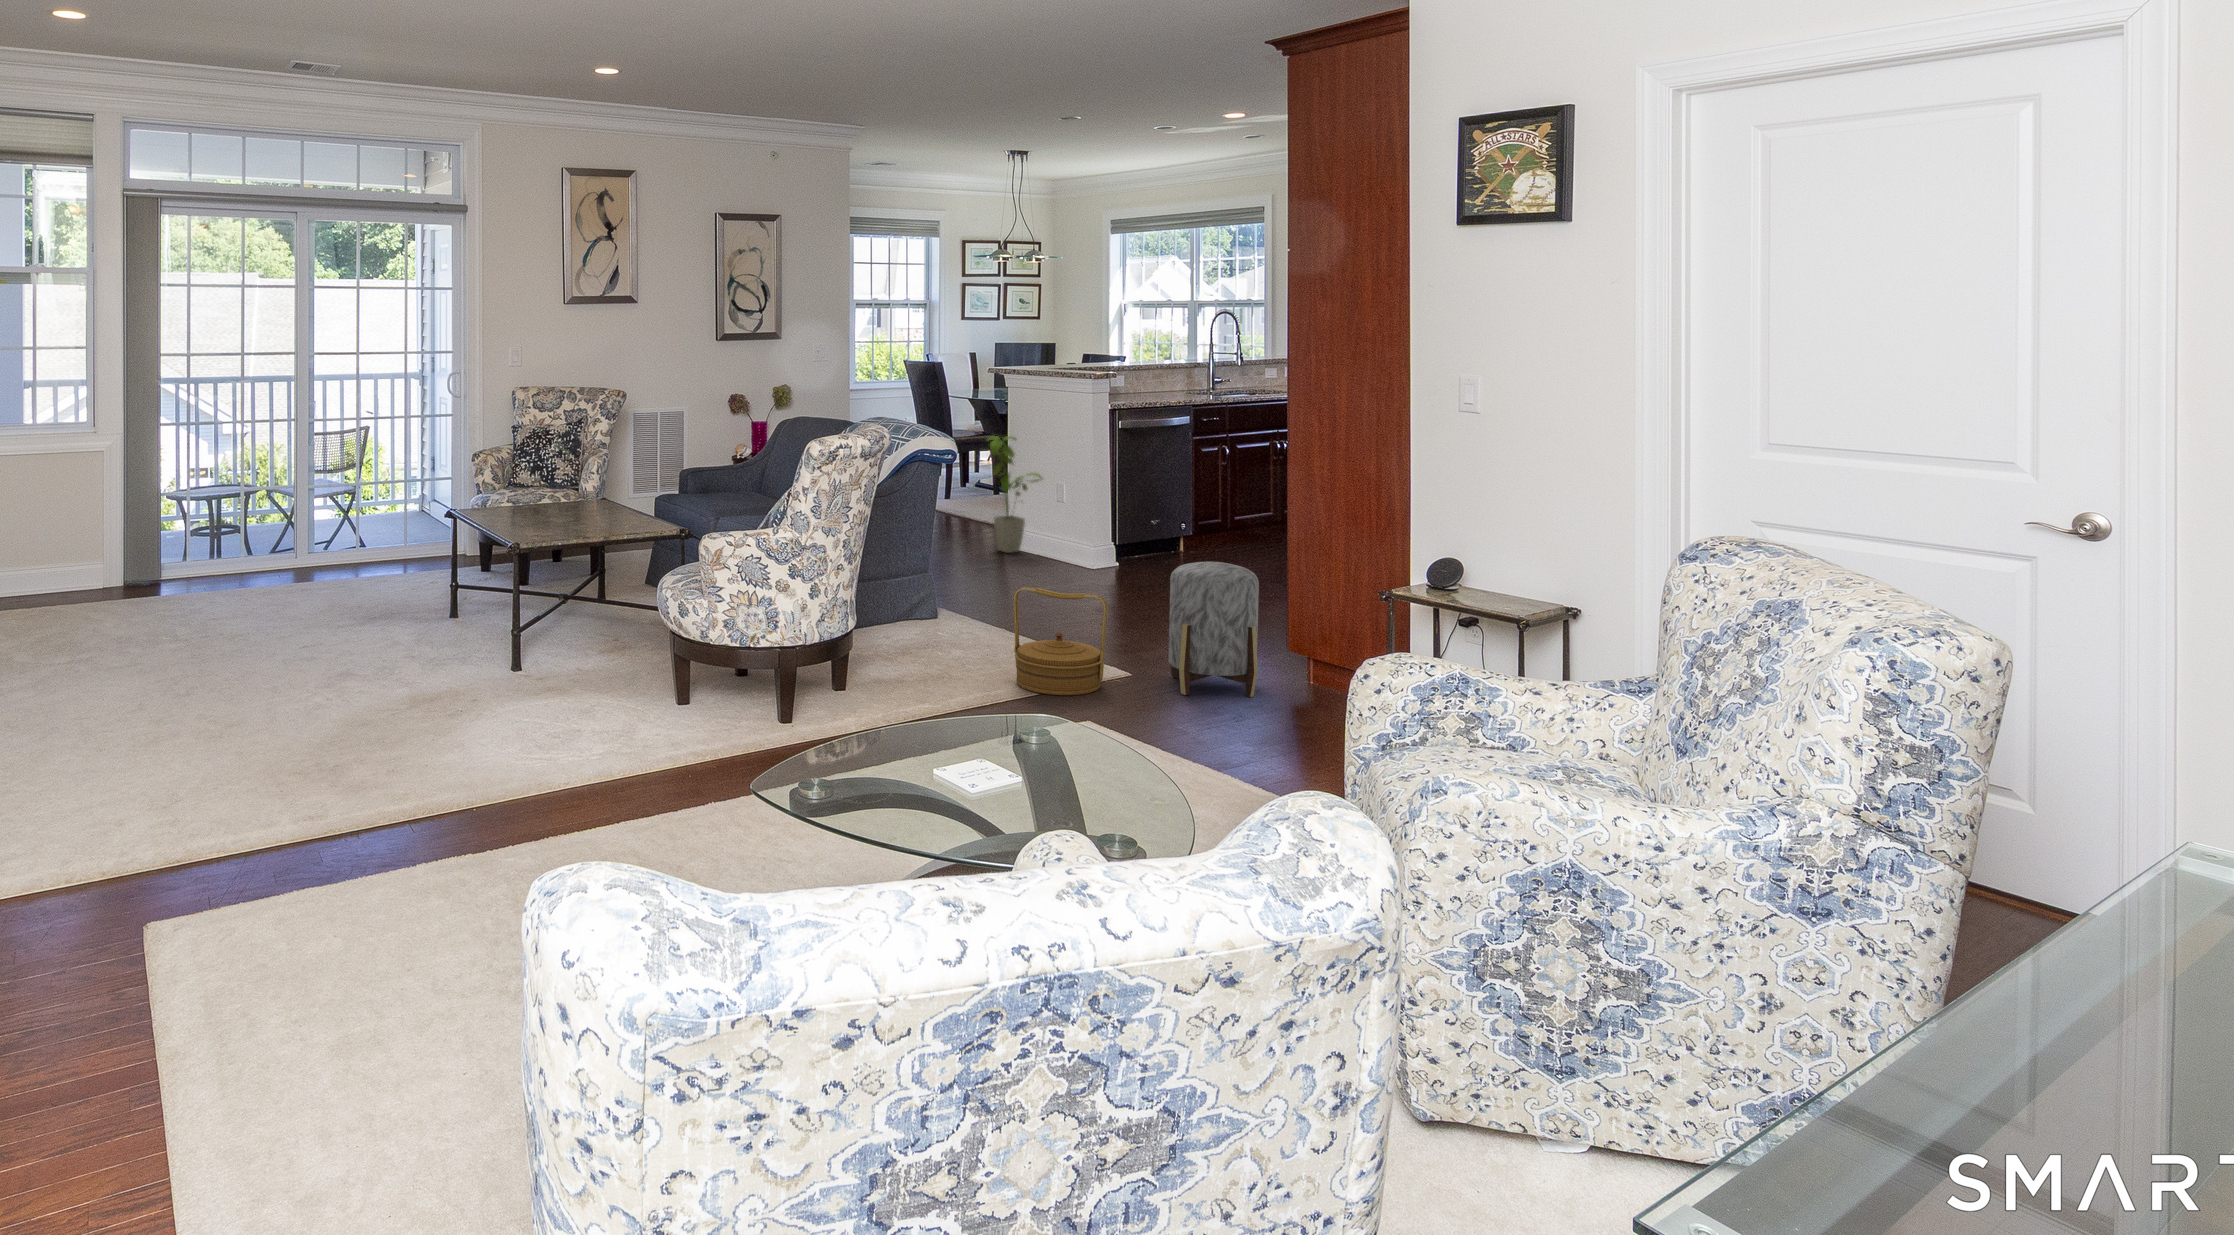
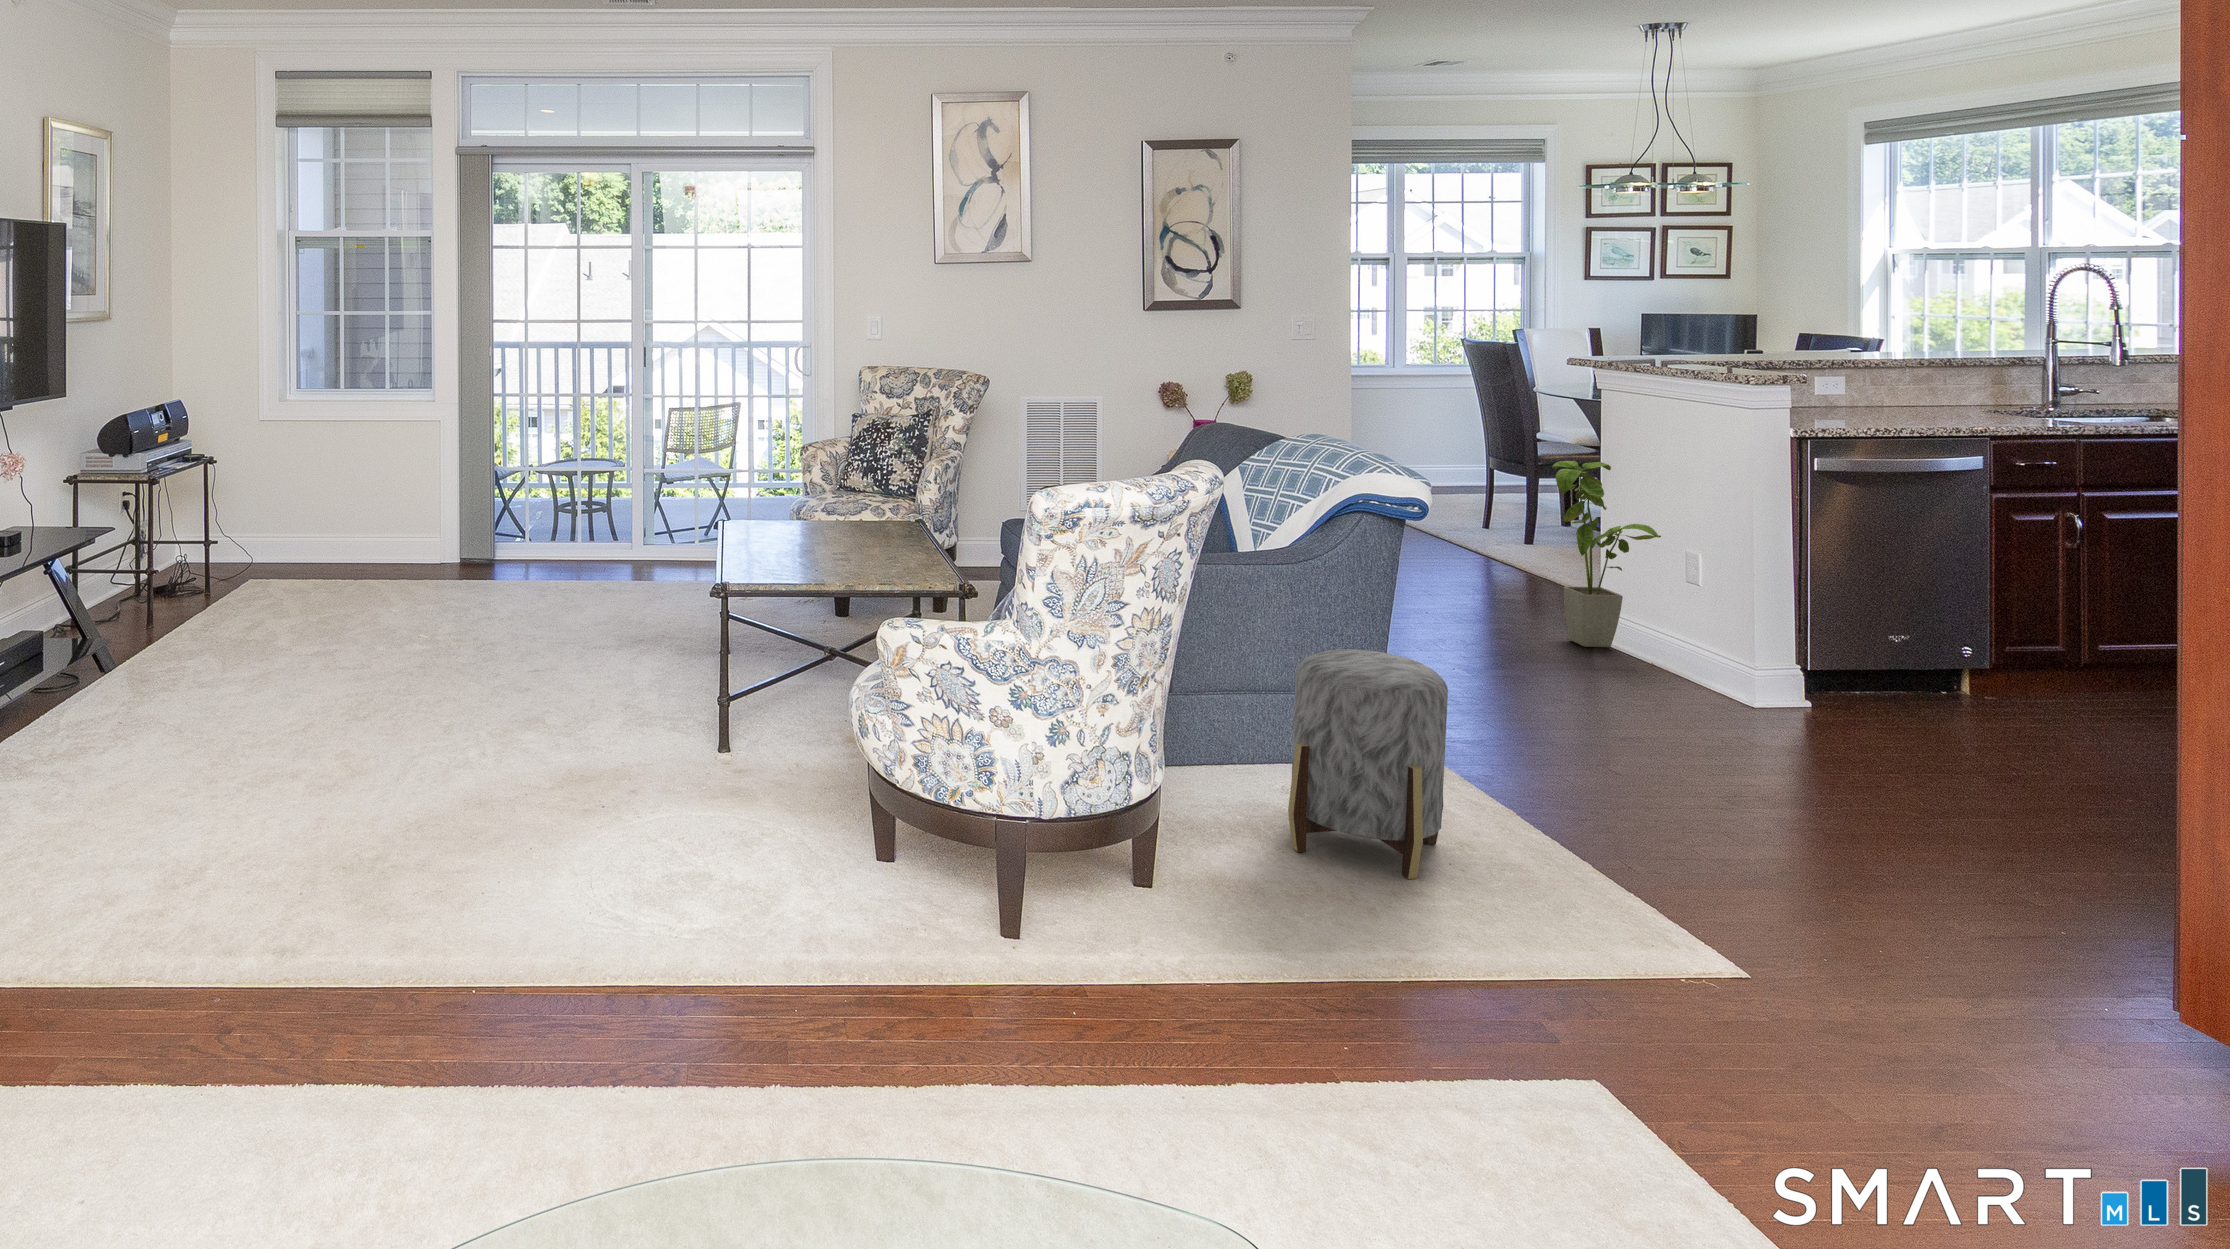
stool: present [1169,562,1259,697] -> present [1288,649,1448,879]
basket: present [1014,587,1108,695] -> none [1473,776,1691,1025]

